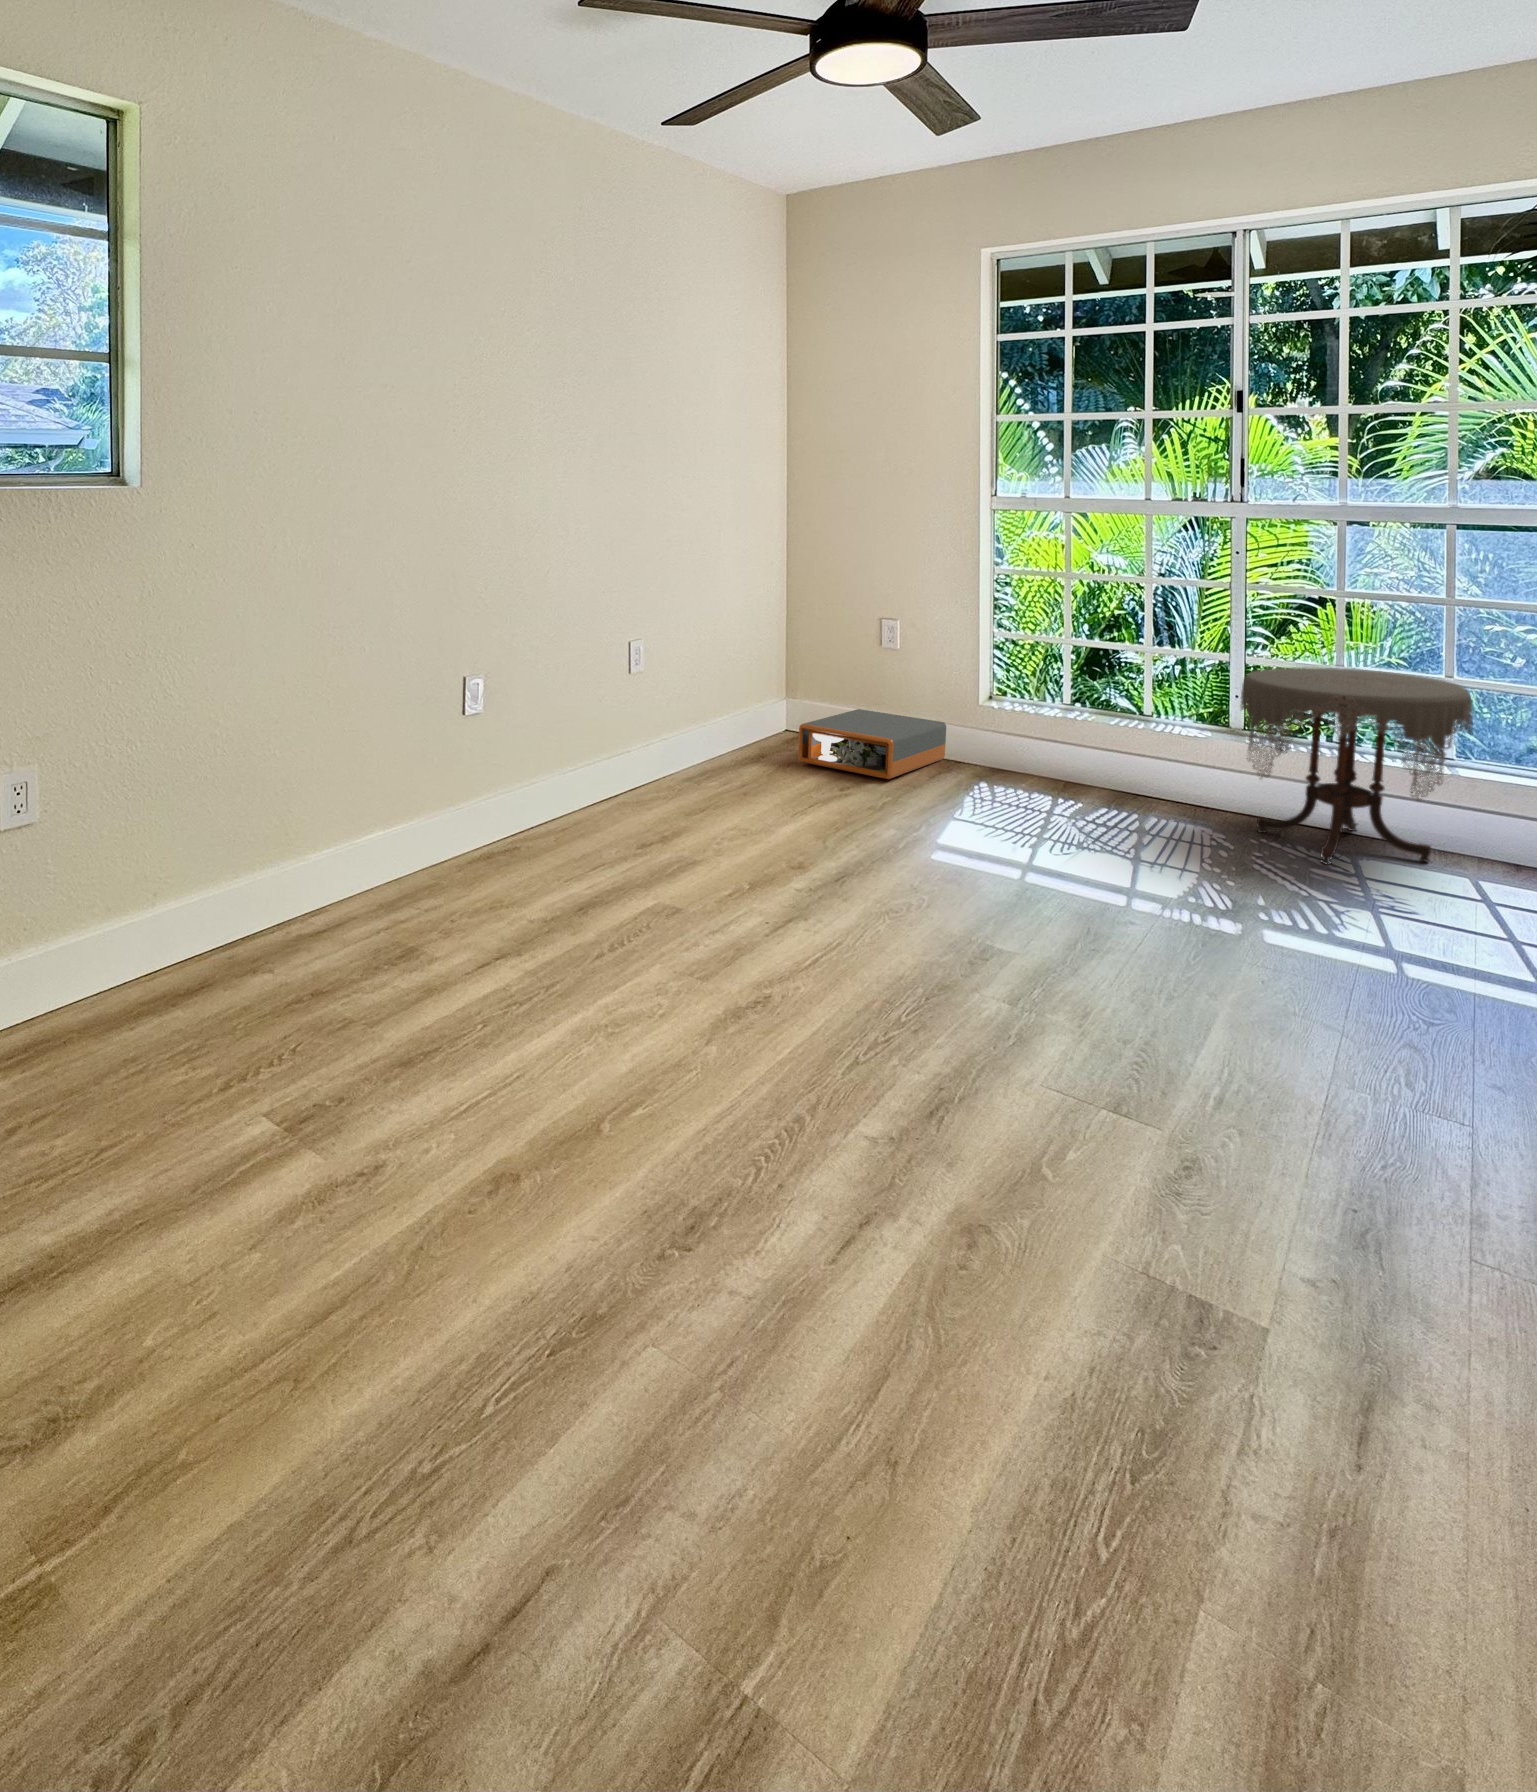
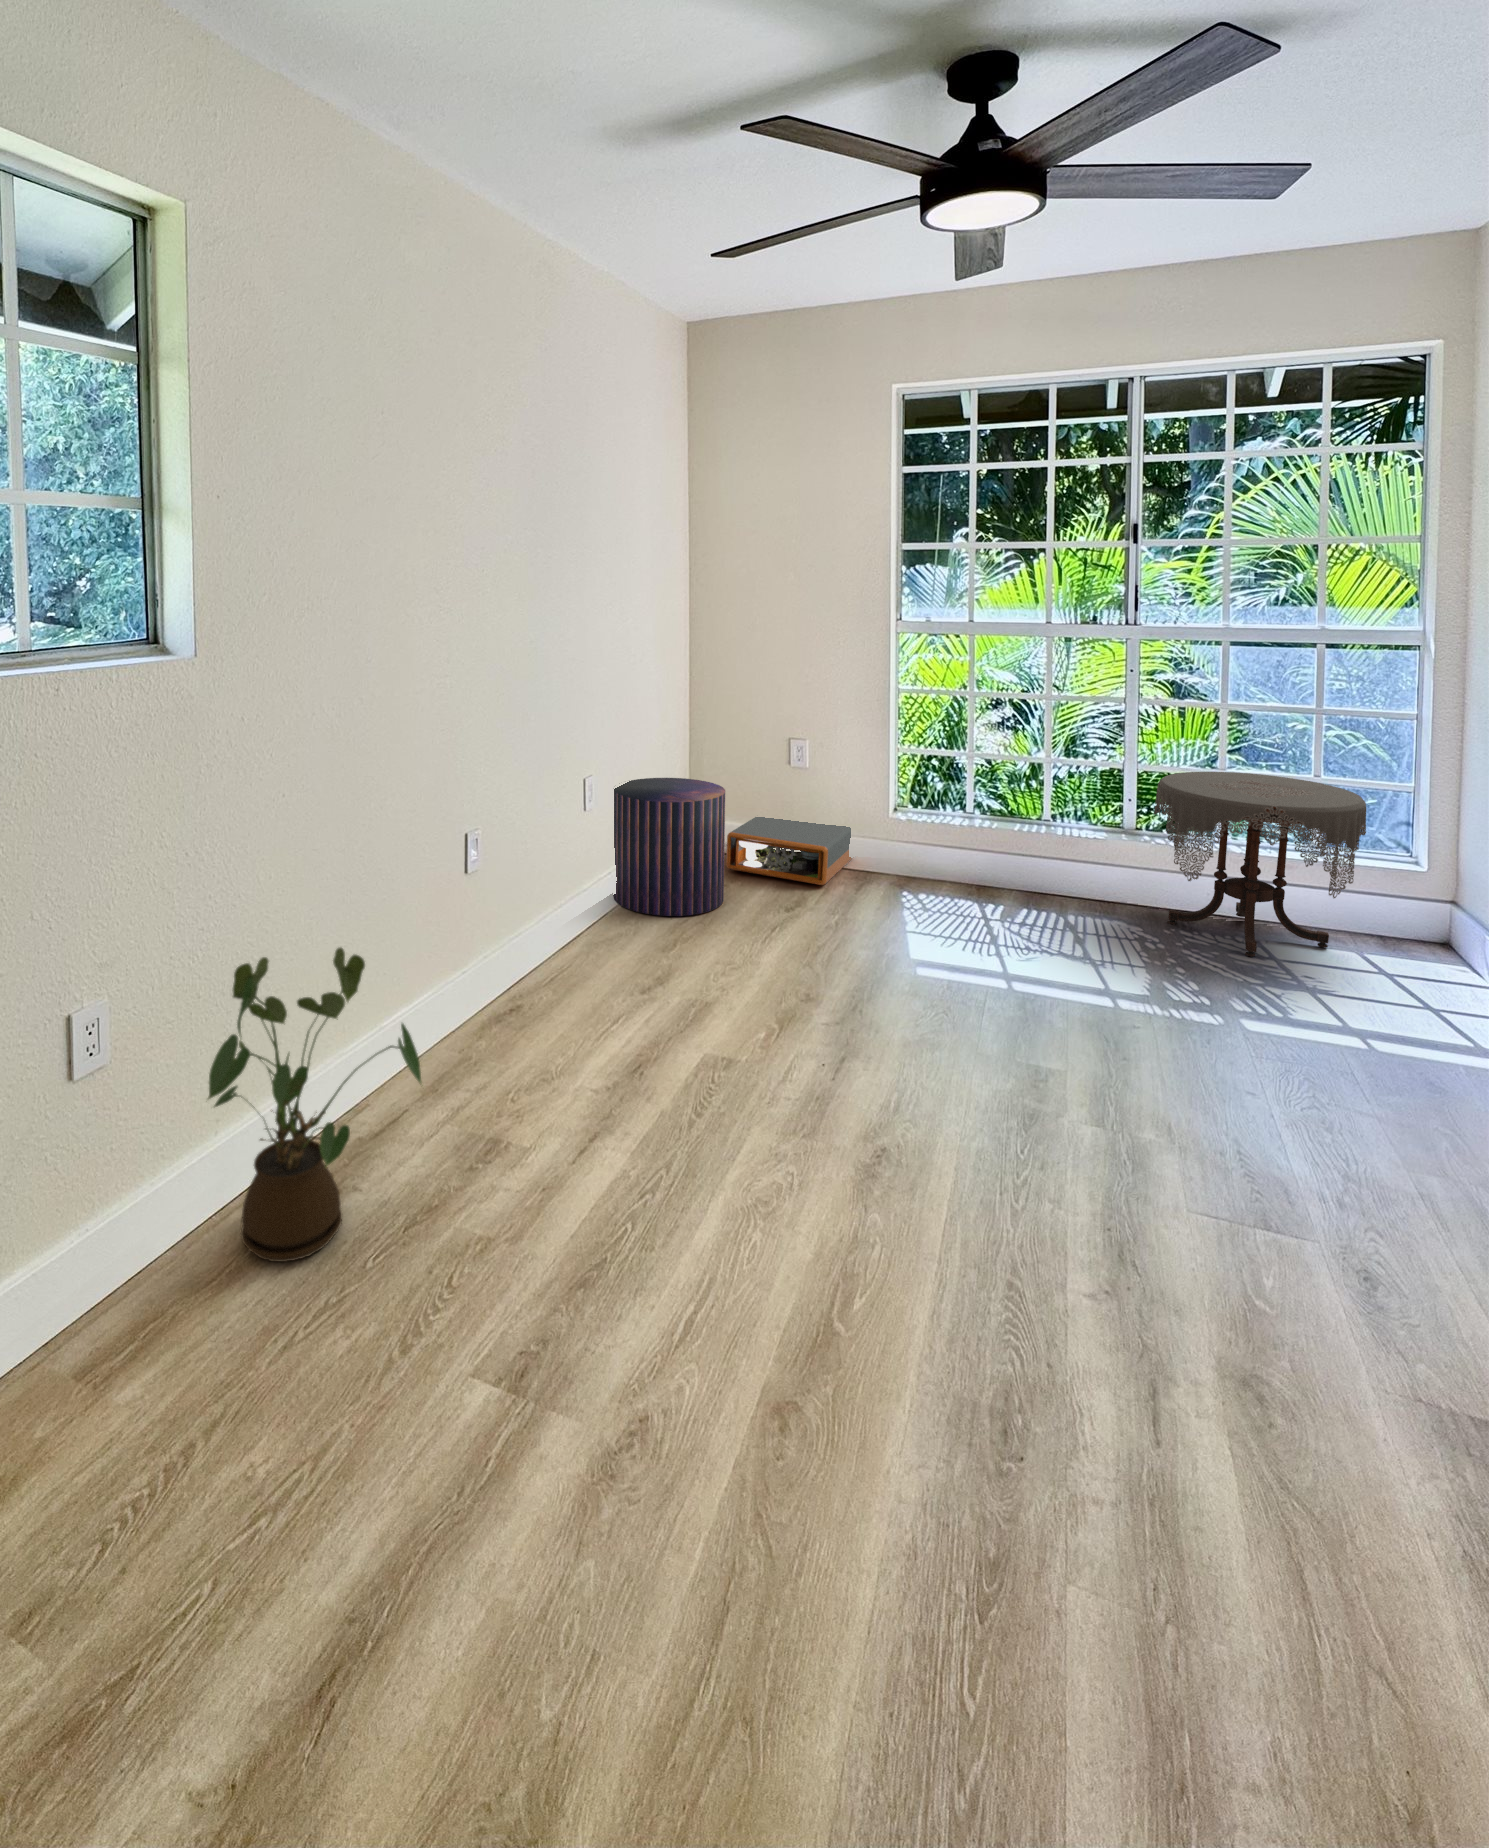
pouf: none [666,664,779,797] -> present [613,778,725,916]
house plant: none [118,754,312,1008] -> present [208,948,421,1262]

